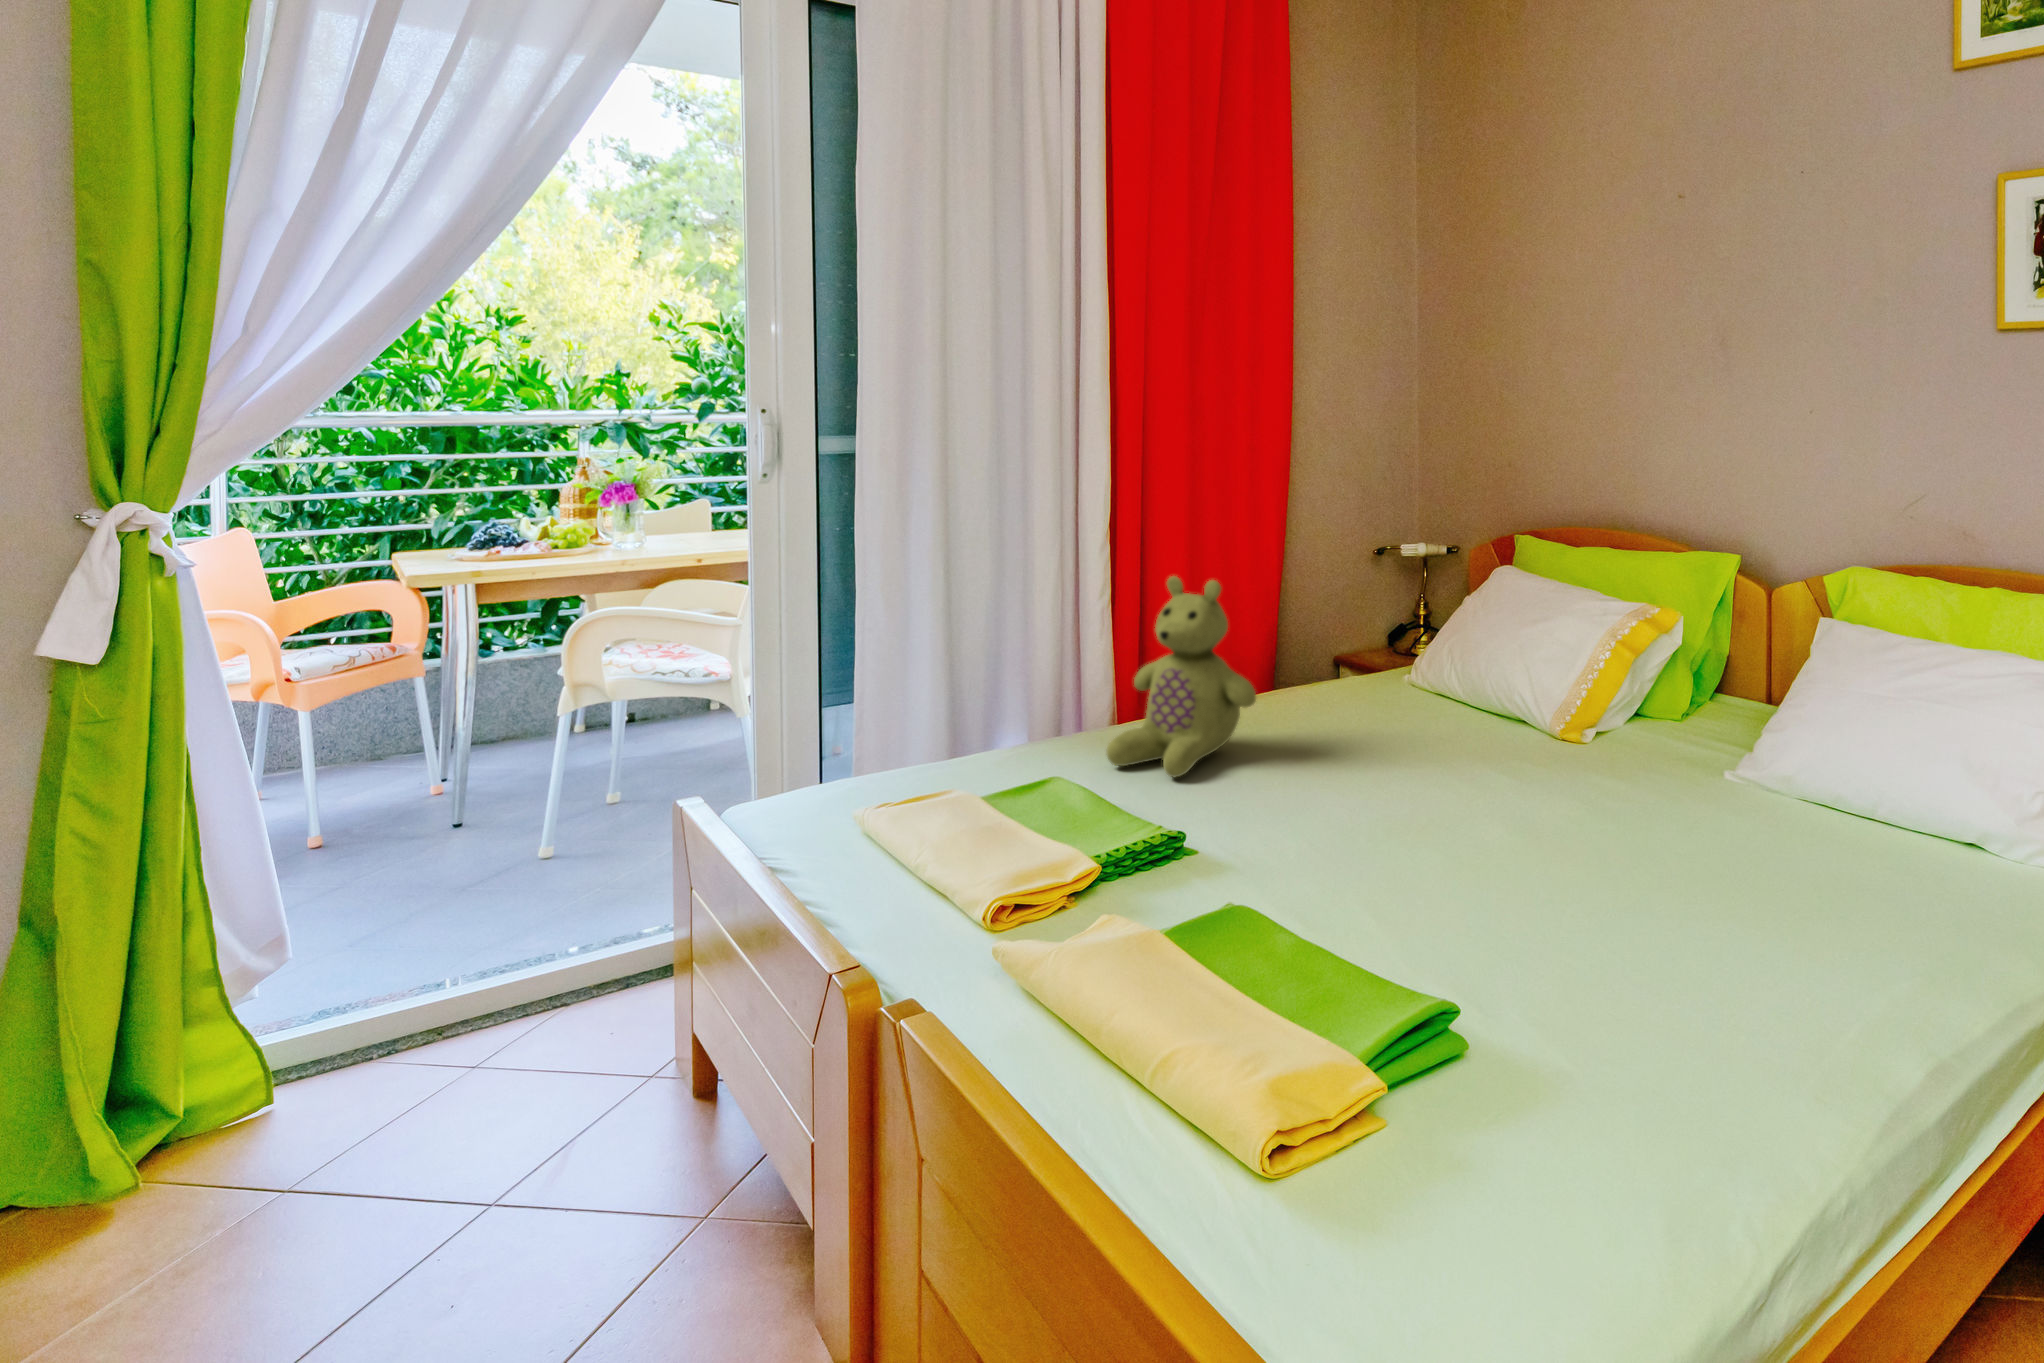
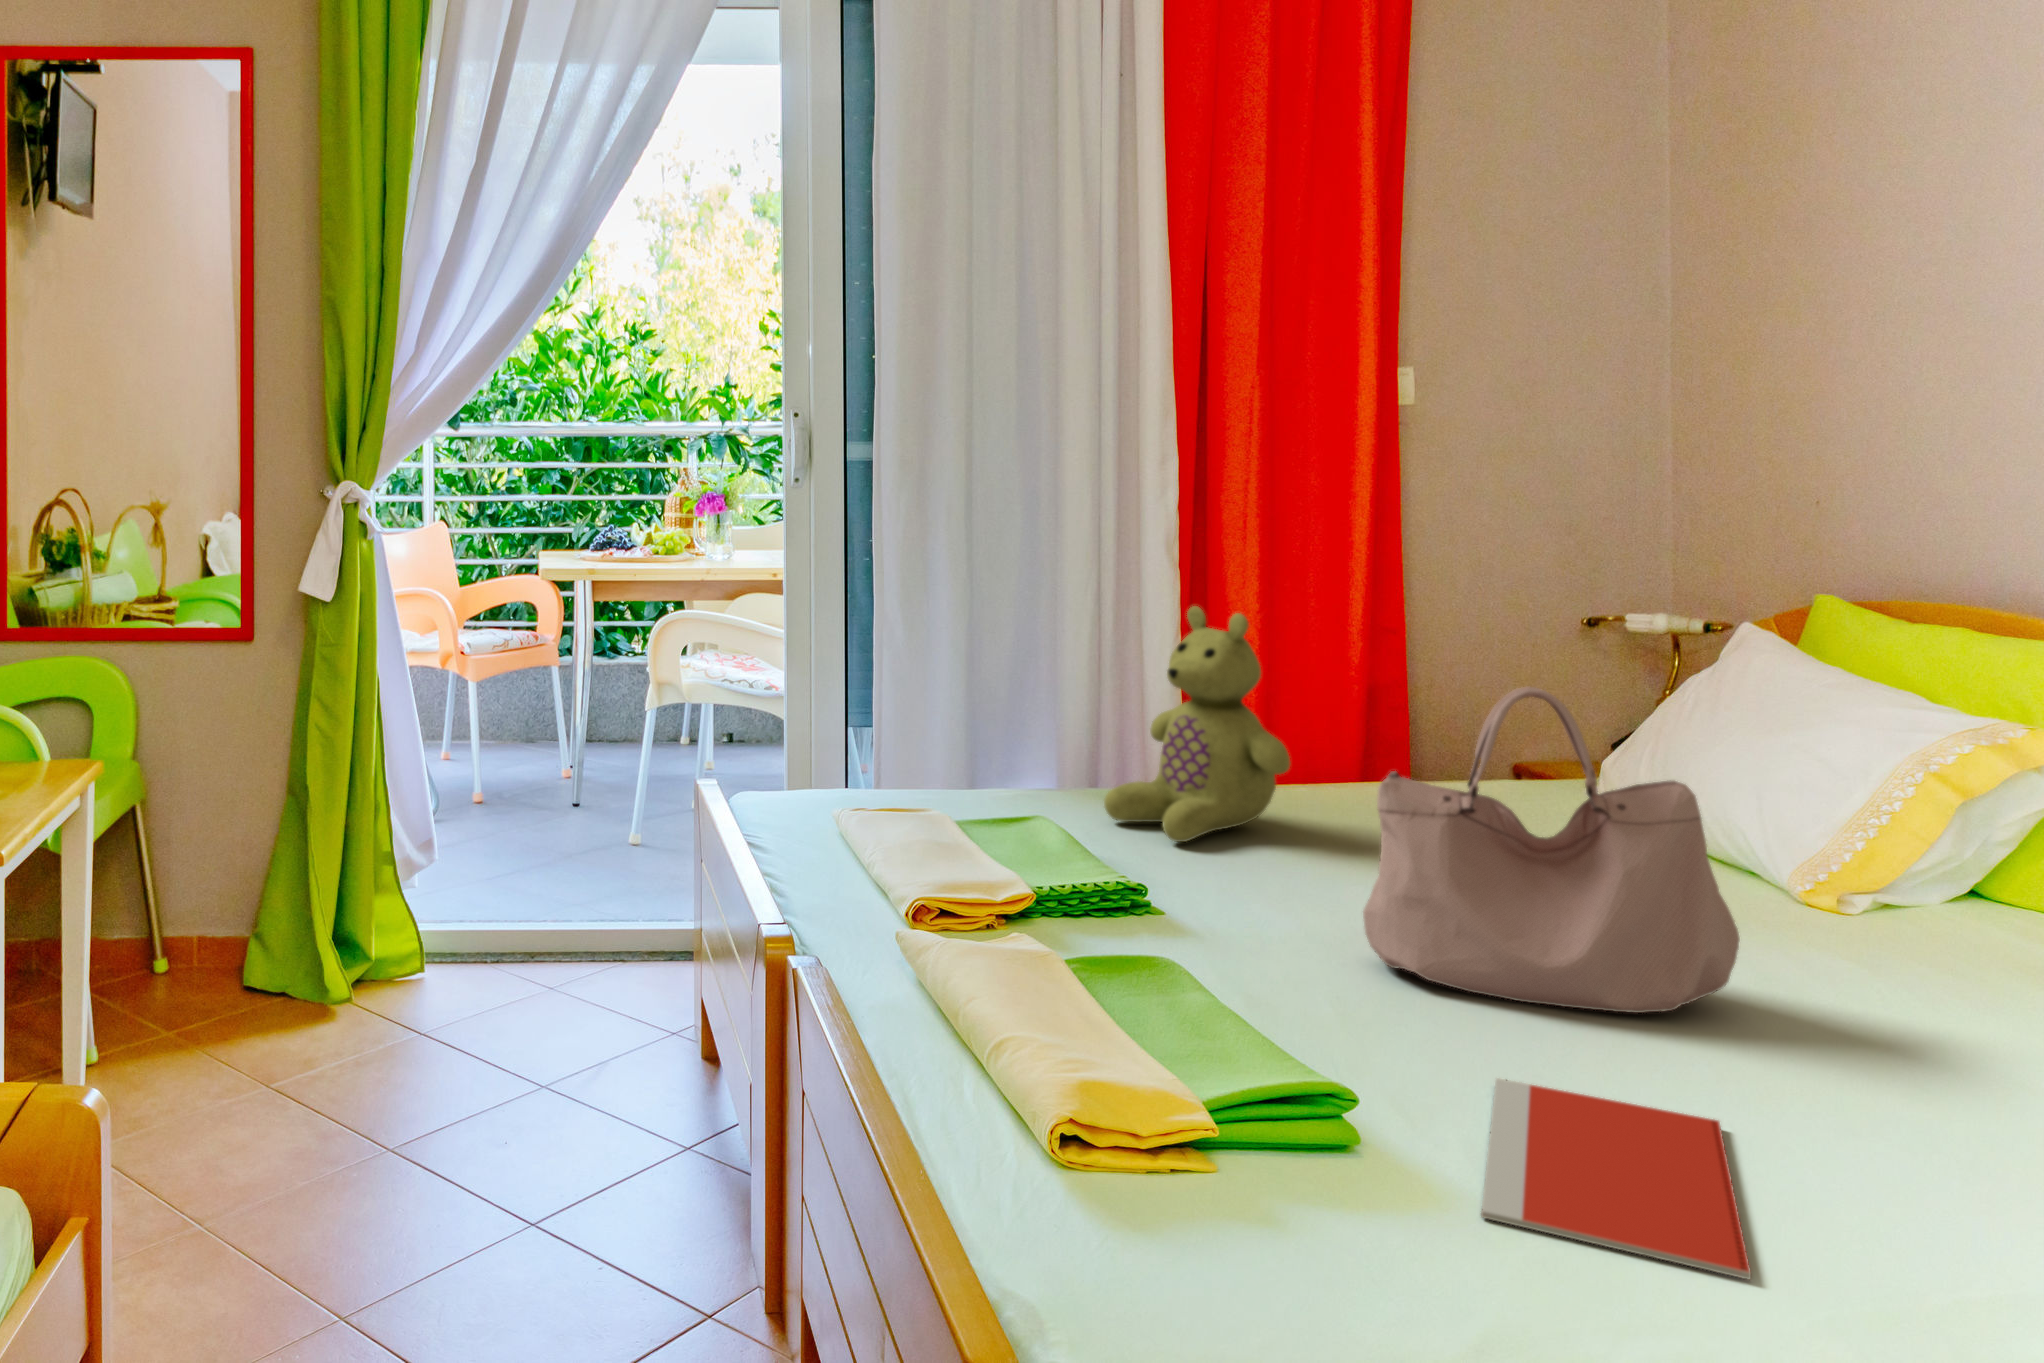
handbag: none [1363,628,1597,868] -> present [1363,687,1740,1013]
notebook: none [1509,935,1743,1083] -> present [1481,1078,1751,1279]

